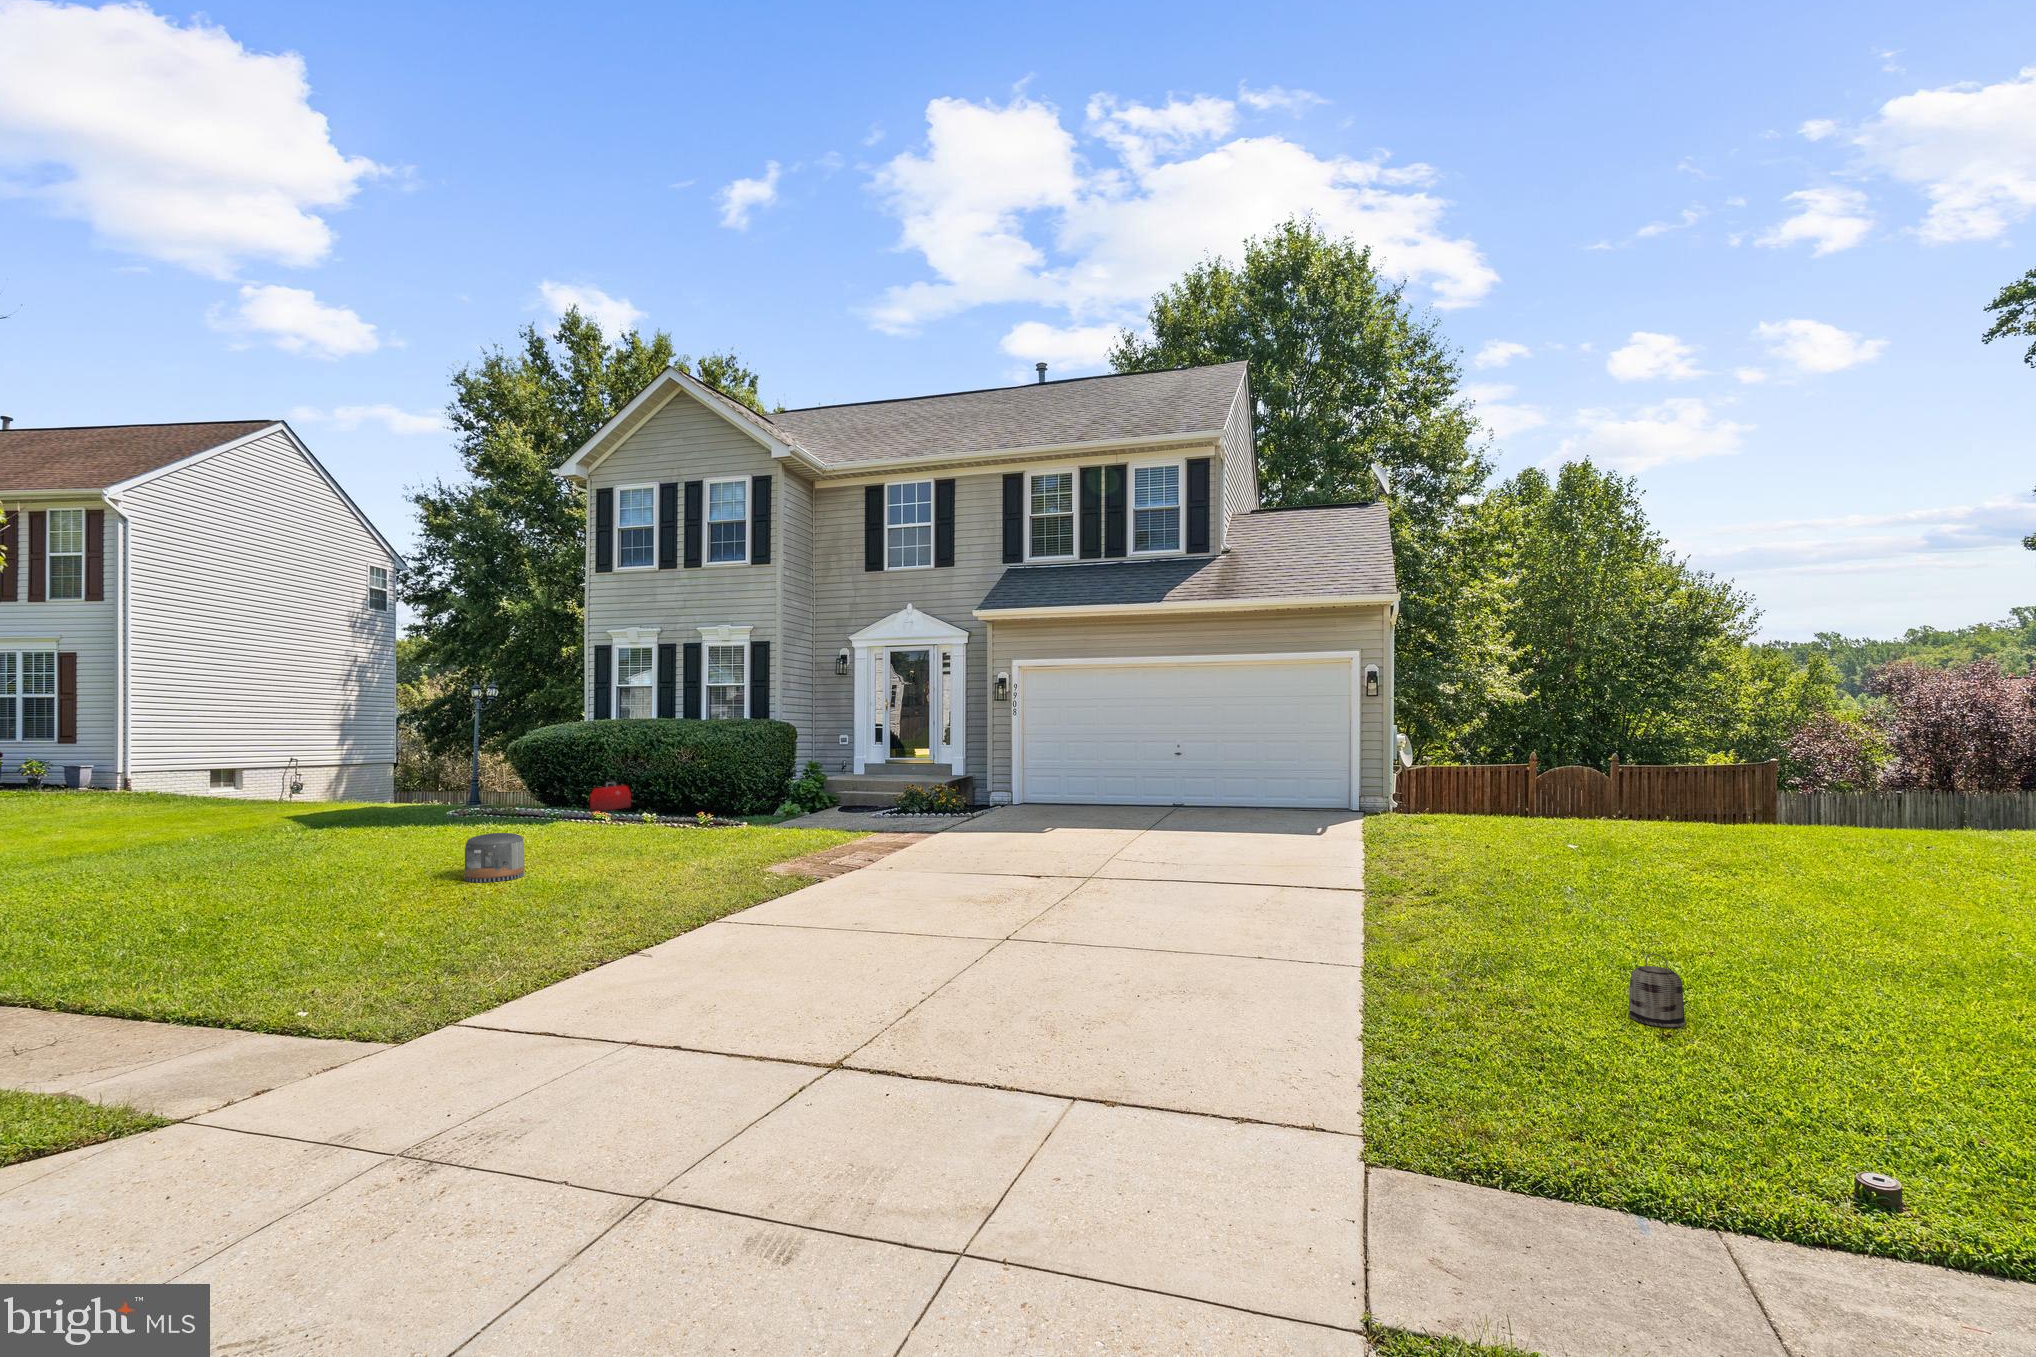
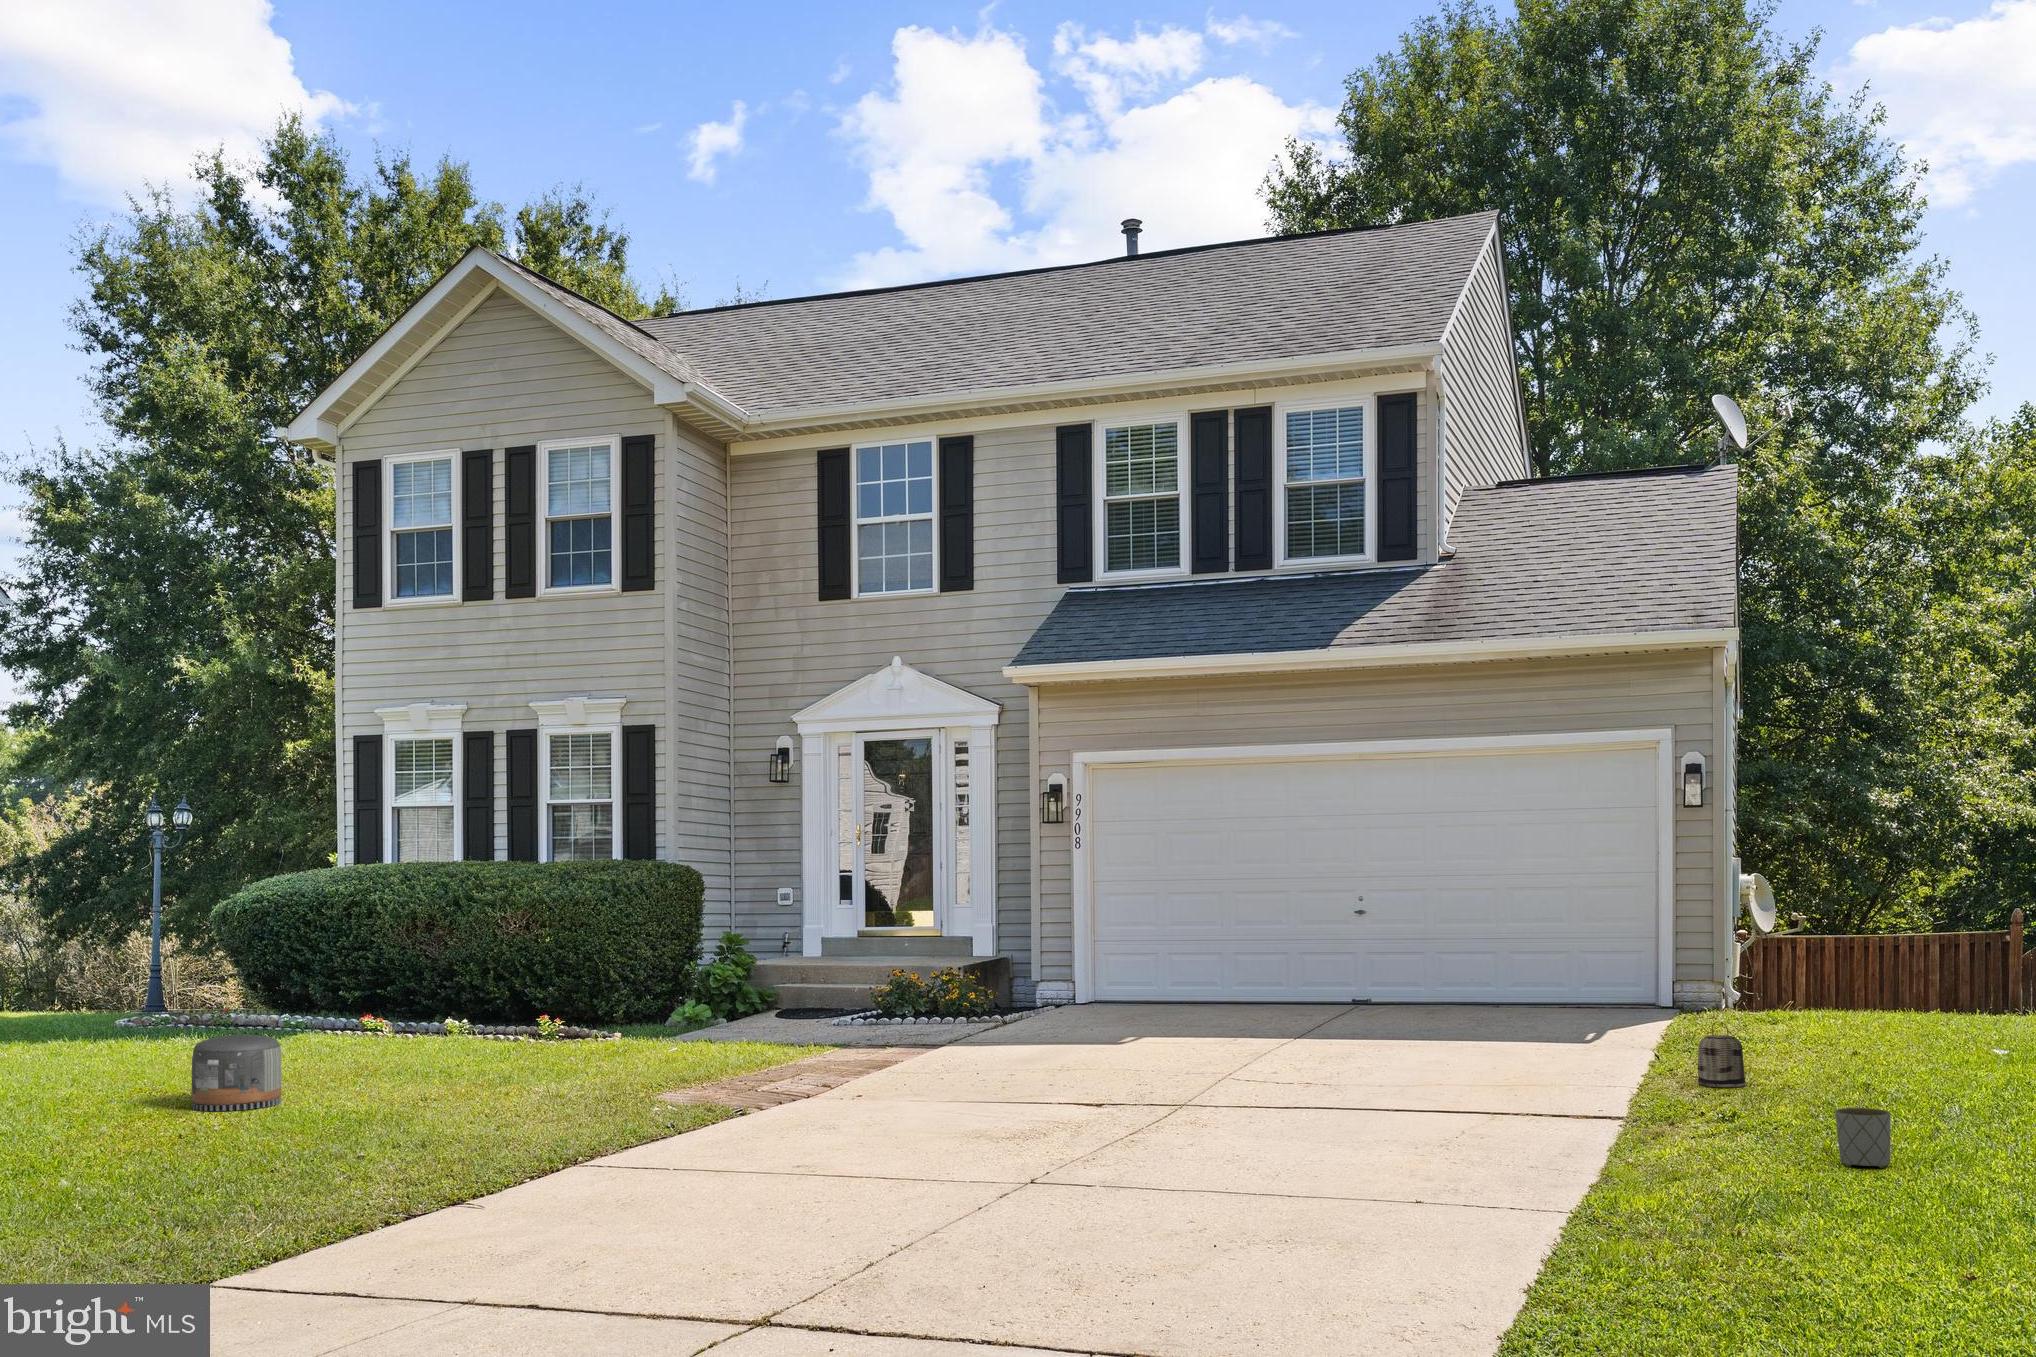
toolbox: present [590,783,631,811] -> none [350,968,418,1018]
planter: none [1530,896,1567,937] -> present [1835,1108,1891,1168]
basket: present [1629,954,1686,1027] -> present [1698,1022,1746,1088]

